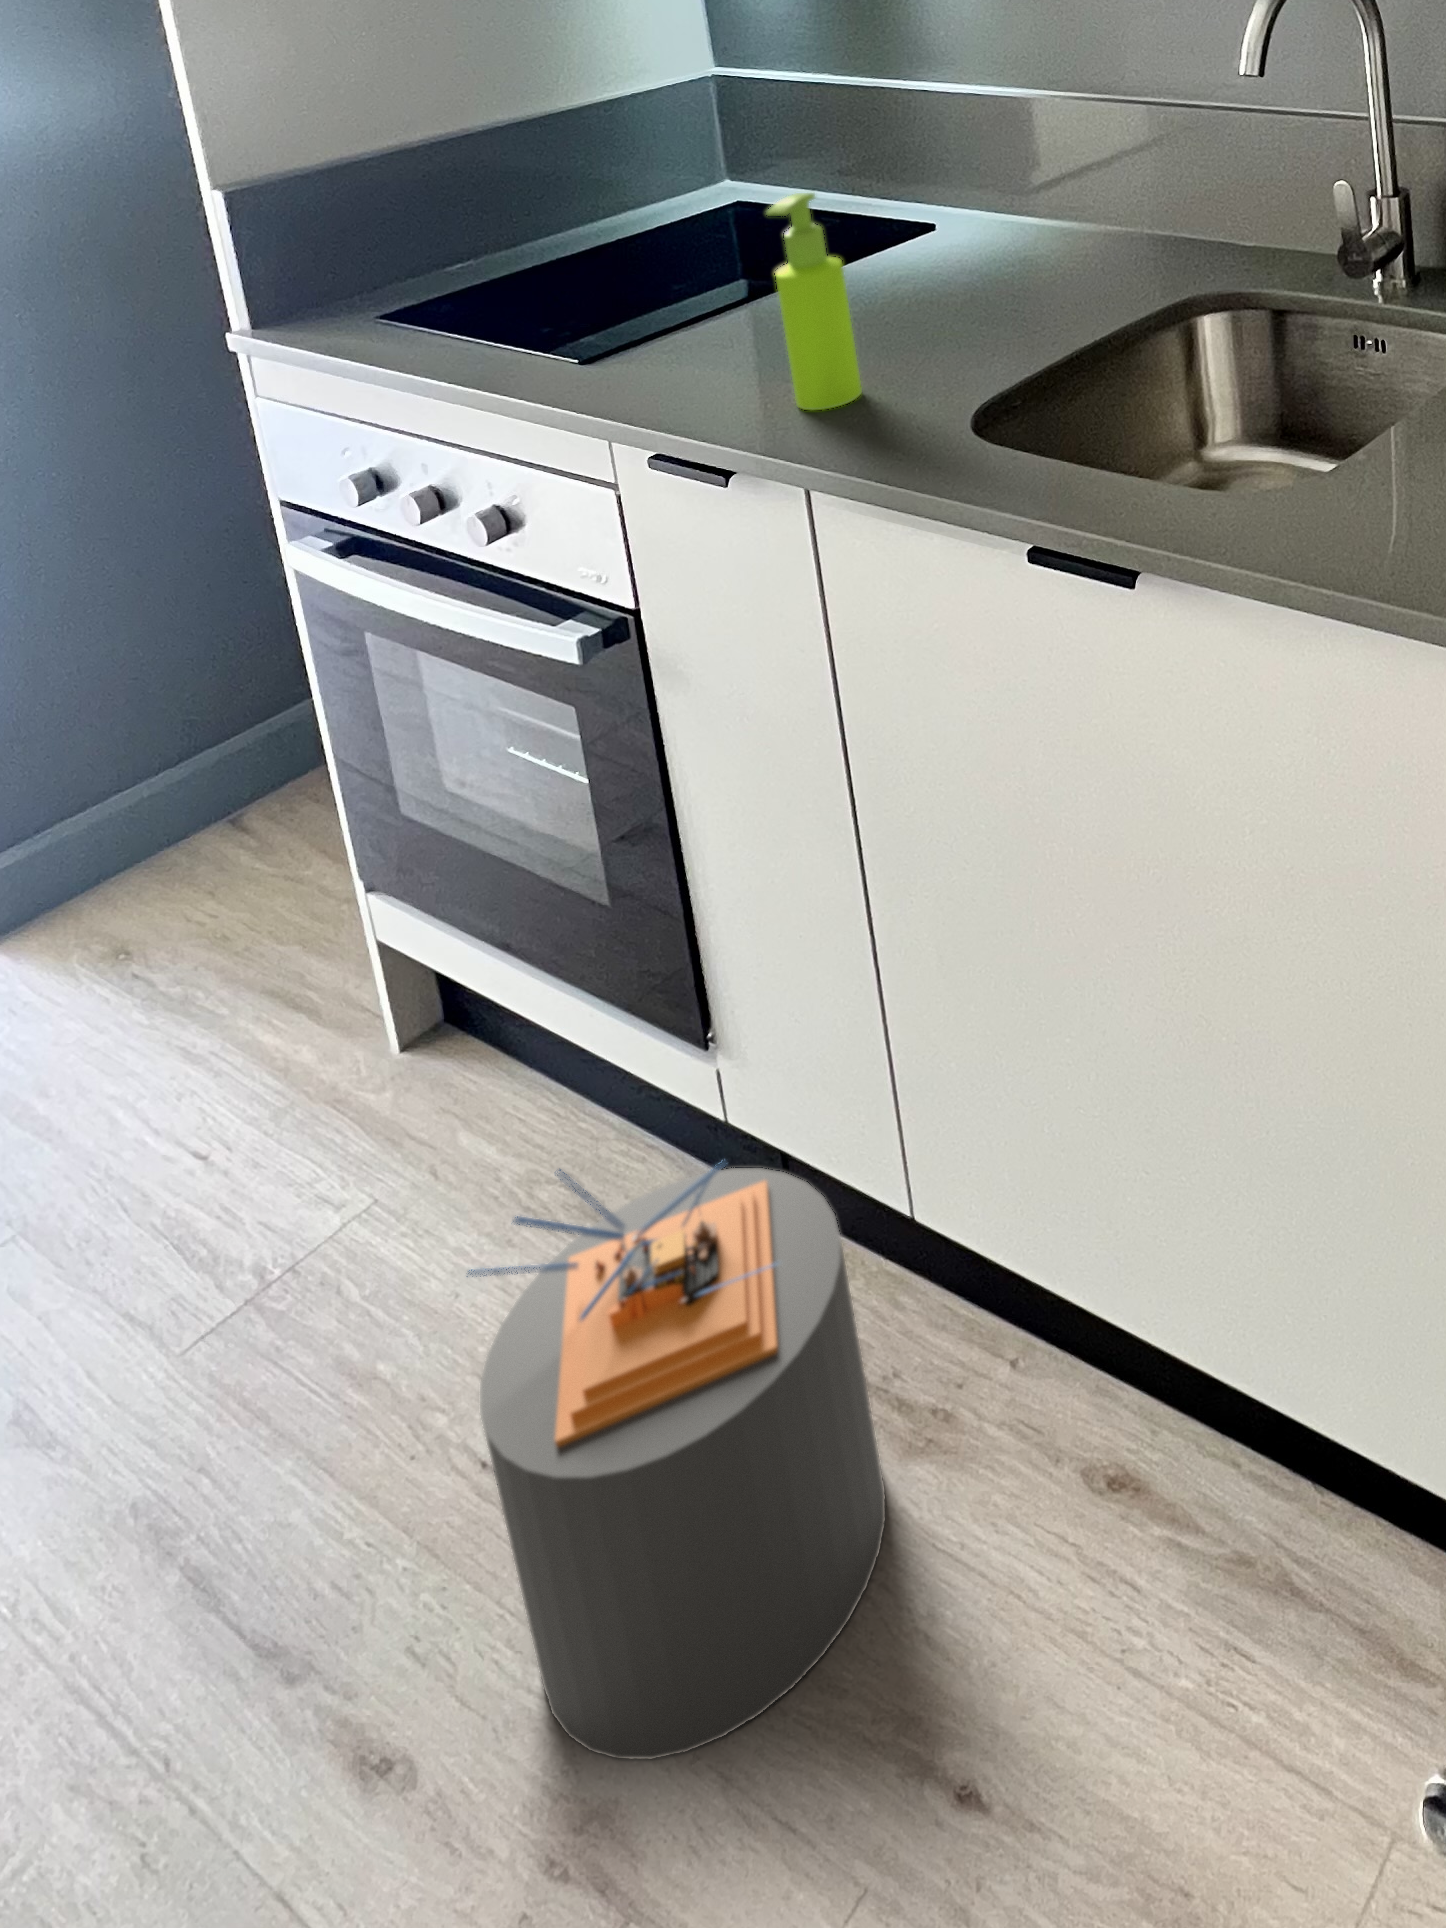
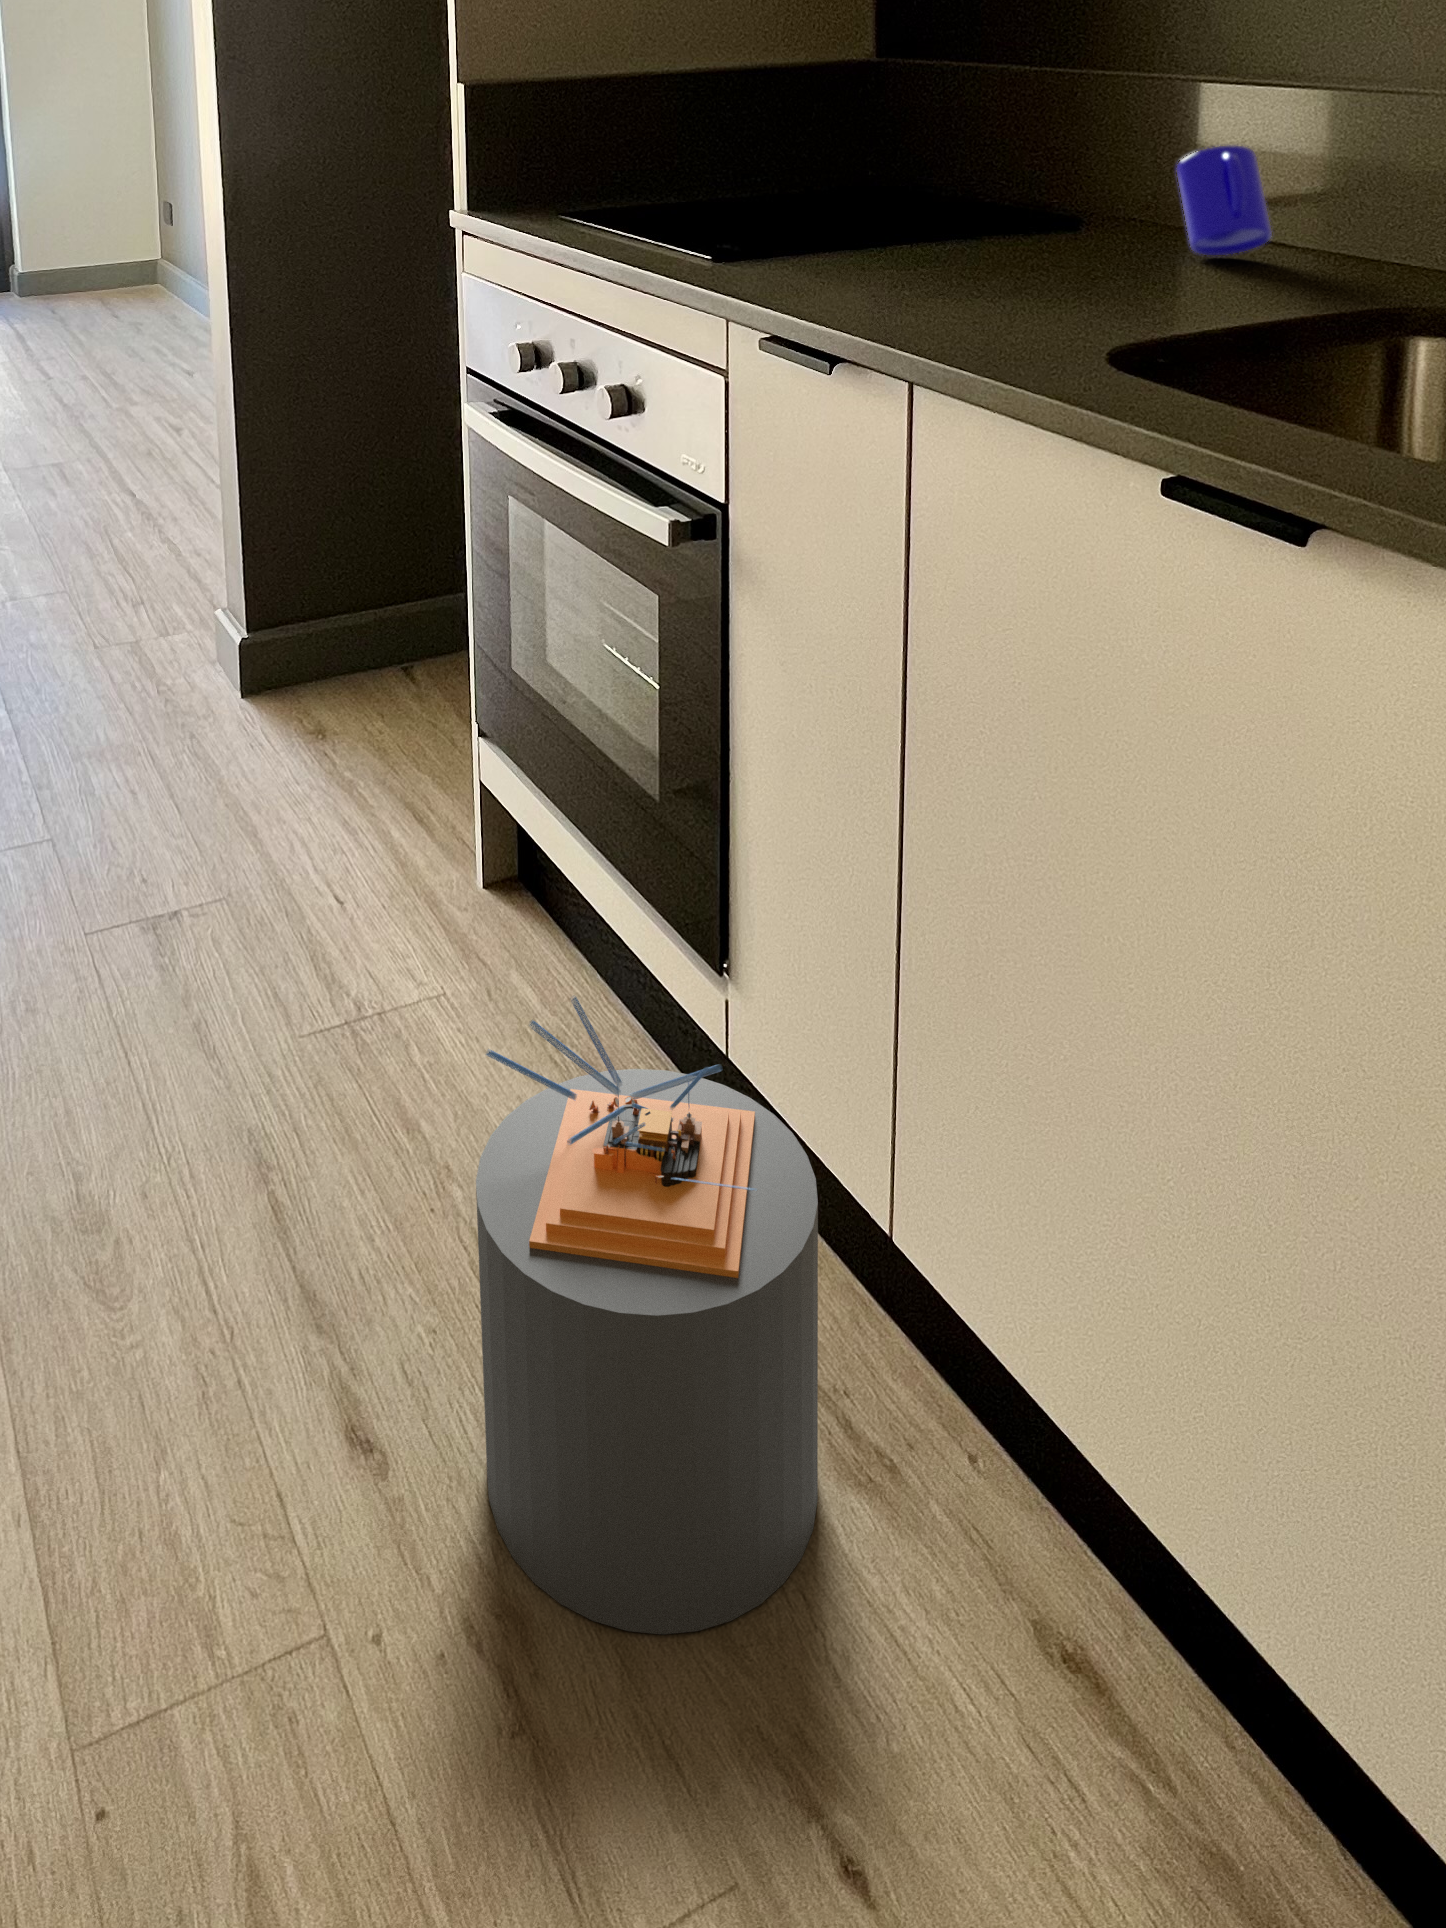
mug: none [1006,159,1090,252] -> present [1177,146,1272,255]
soap dispenser: present [767,193,862,410] -> none [915,81,990,323]

